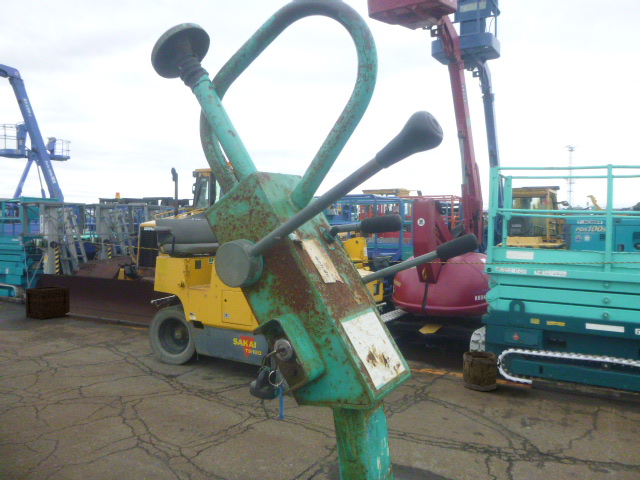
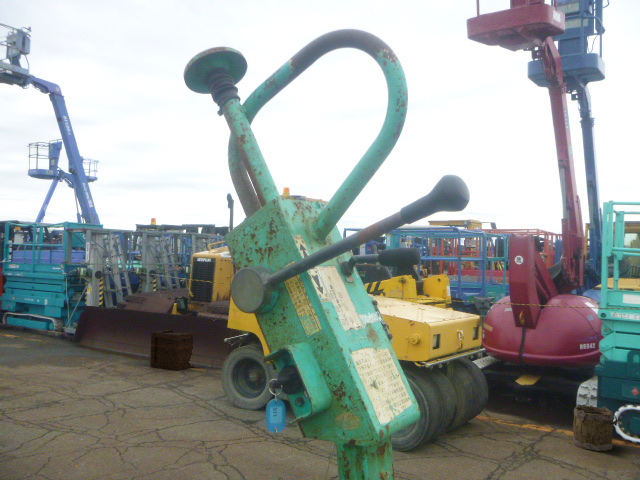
wooden crate: present [26,286,70,320] -> present [150,330,194,371]

